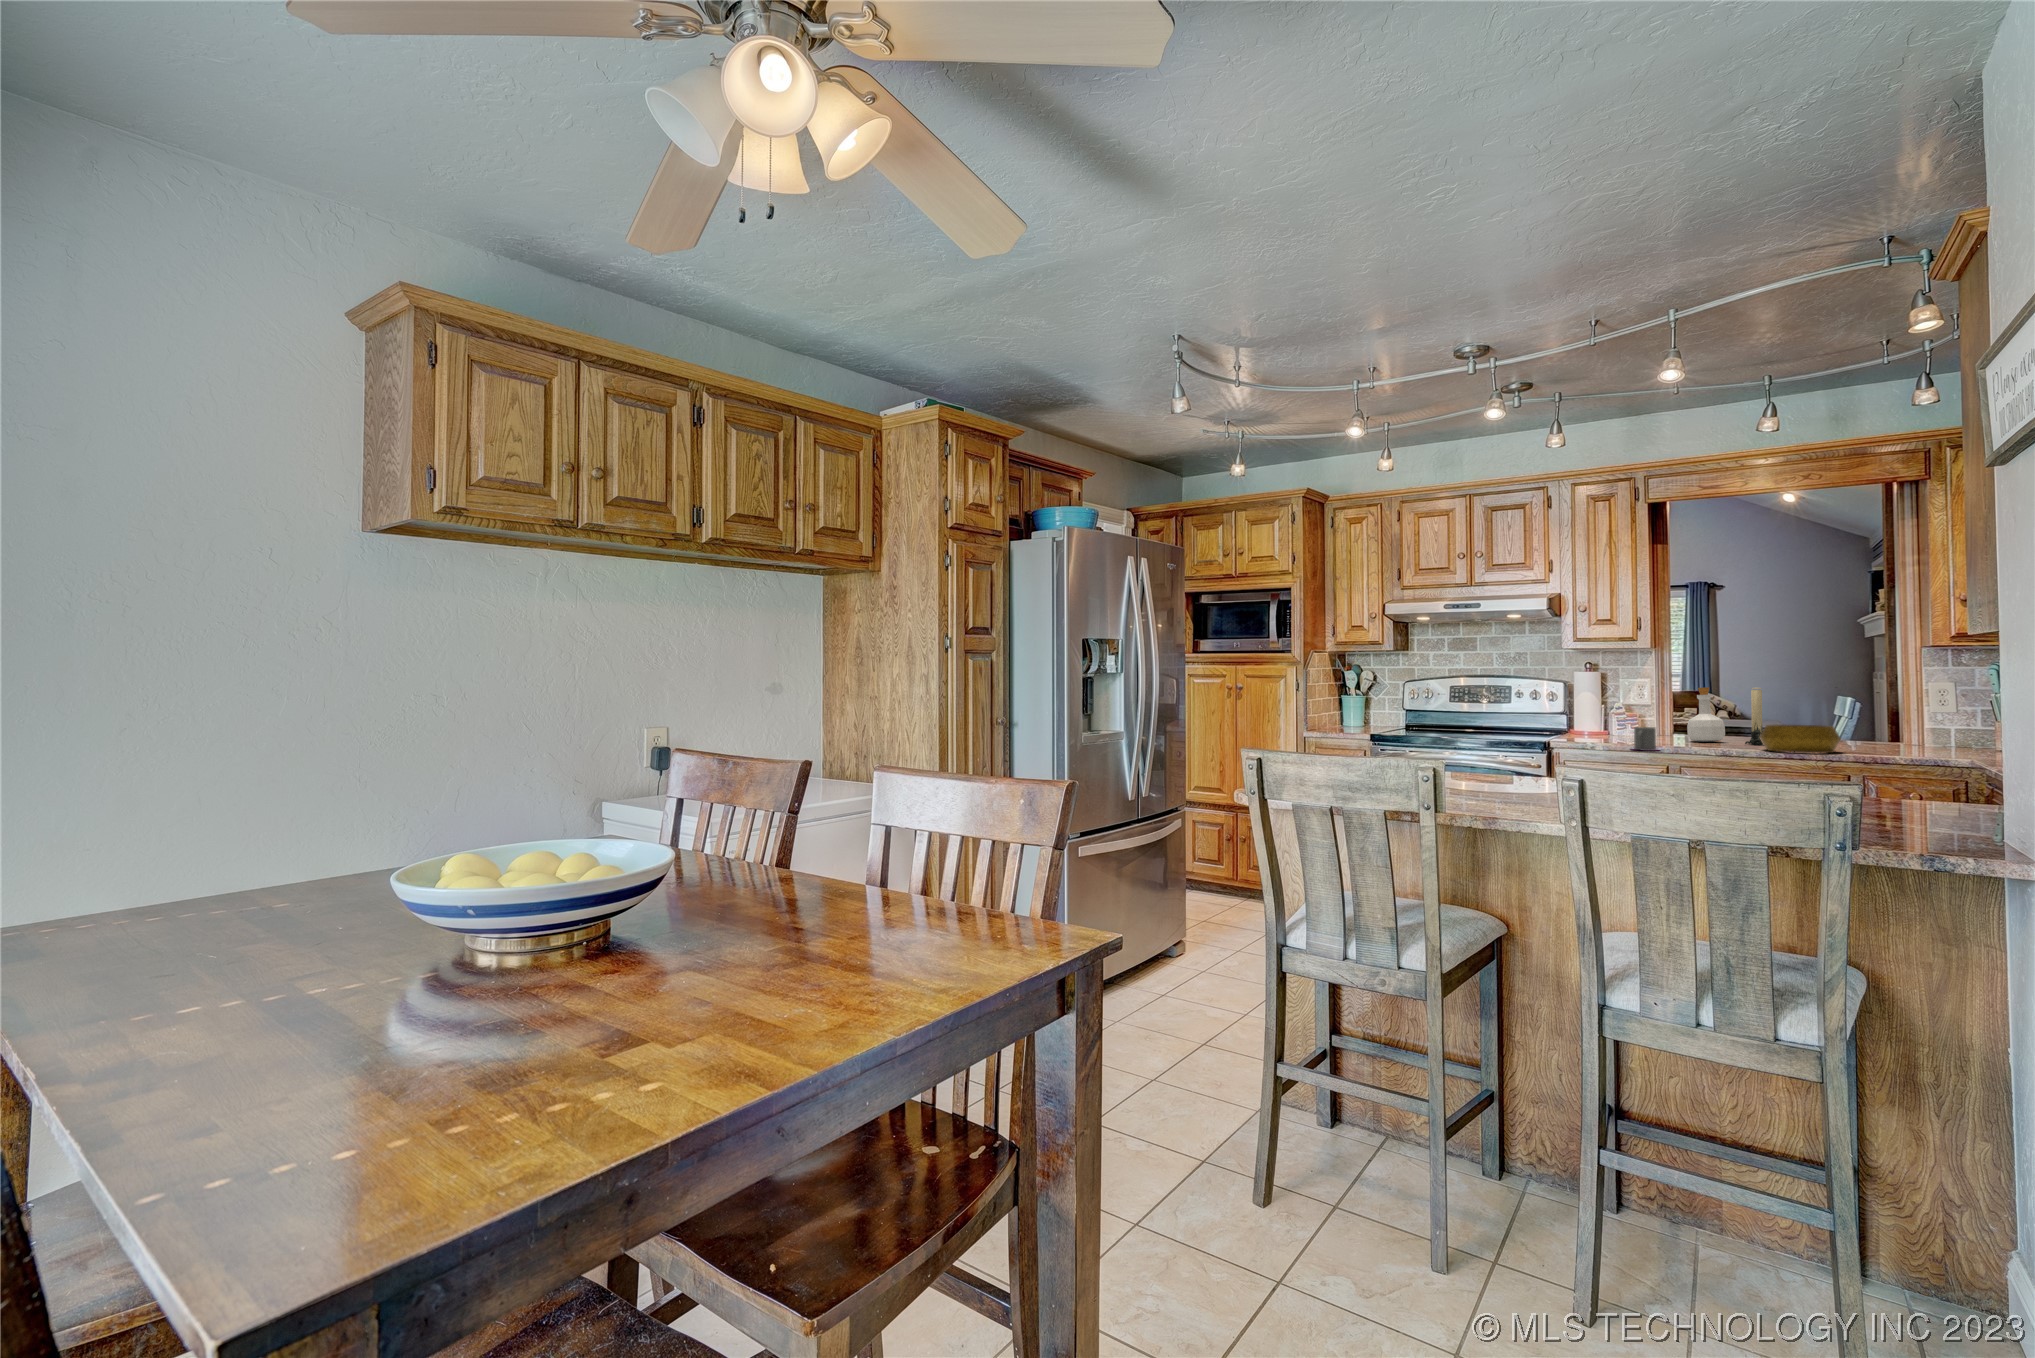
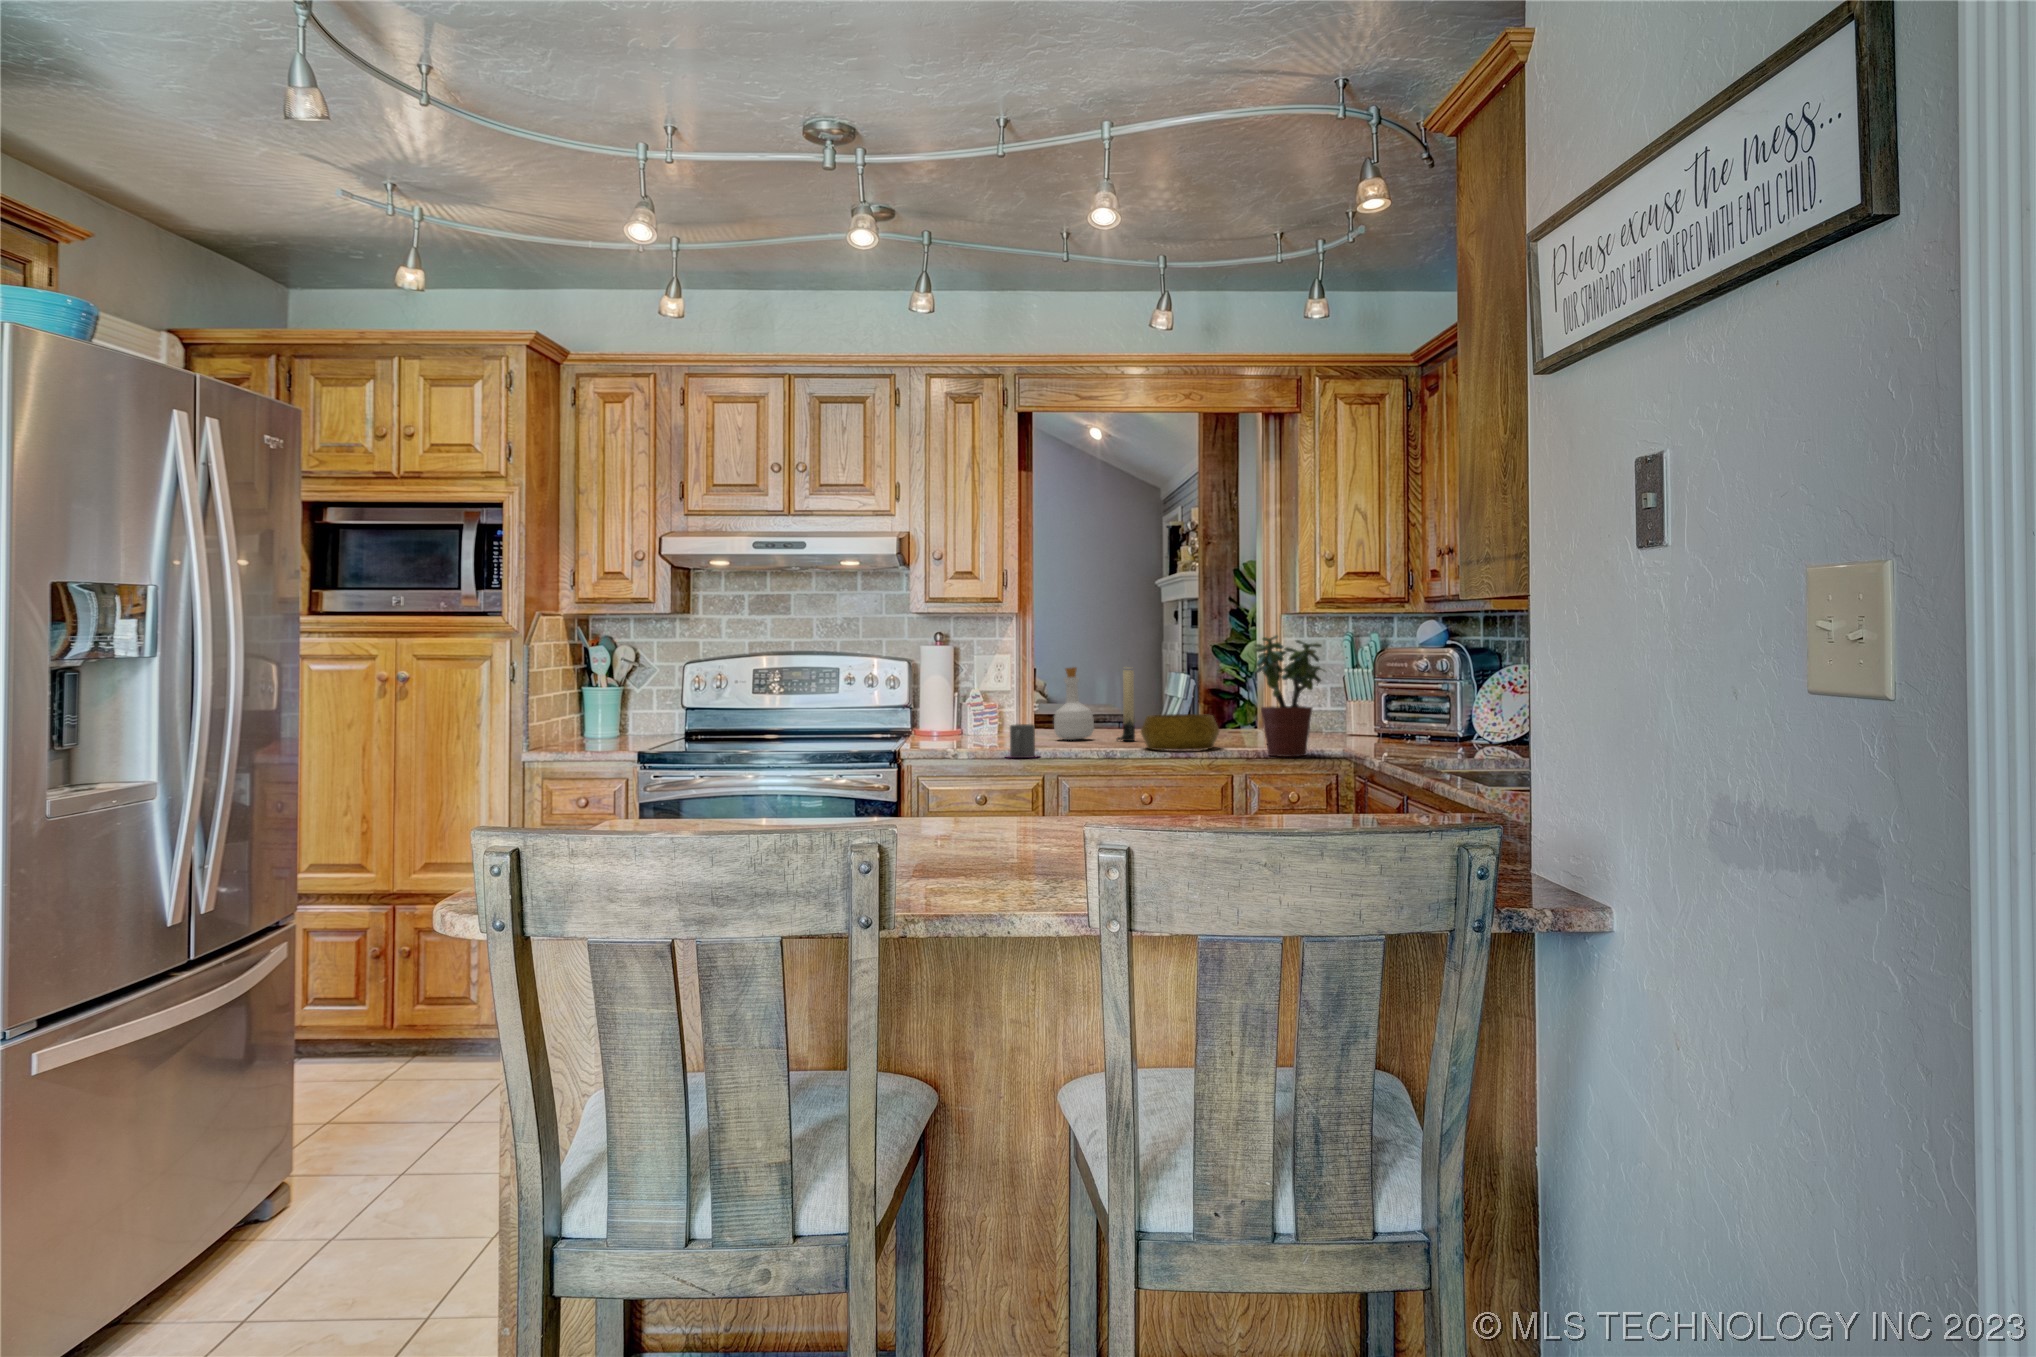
potted plant: none [1865,662,1947,762] -> present [1255,635,1322,757]

